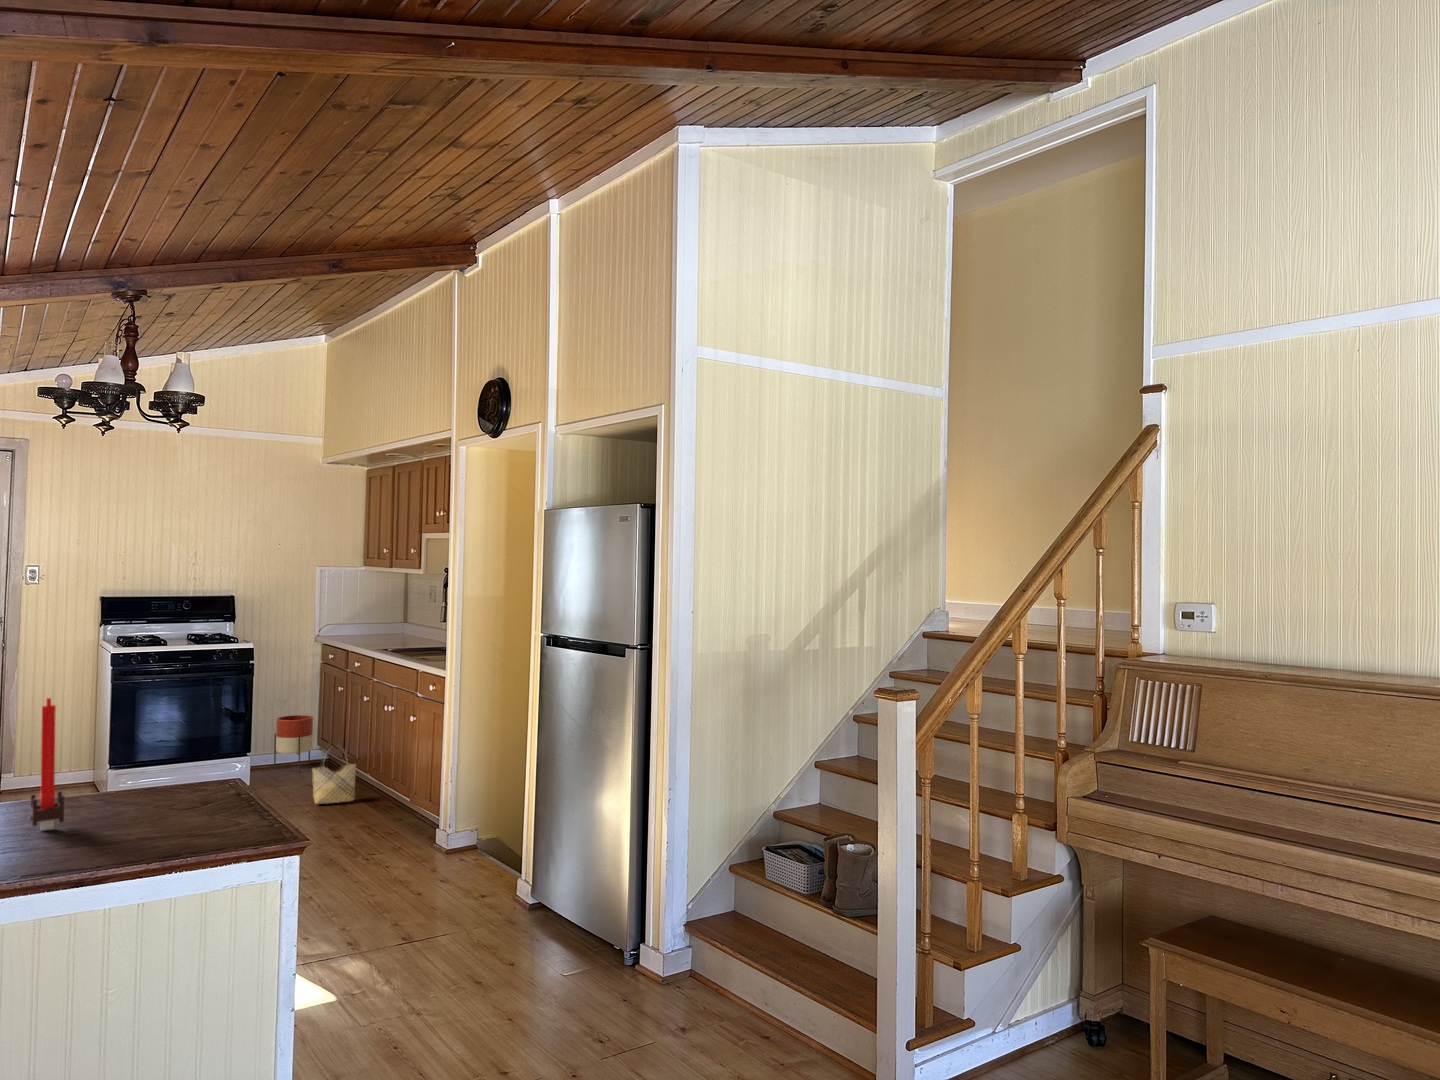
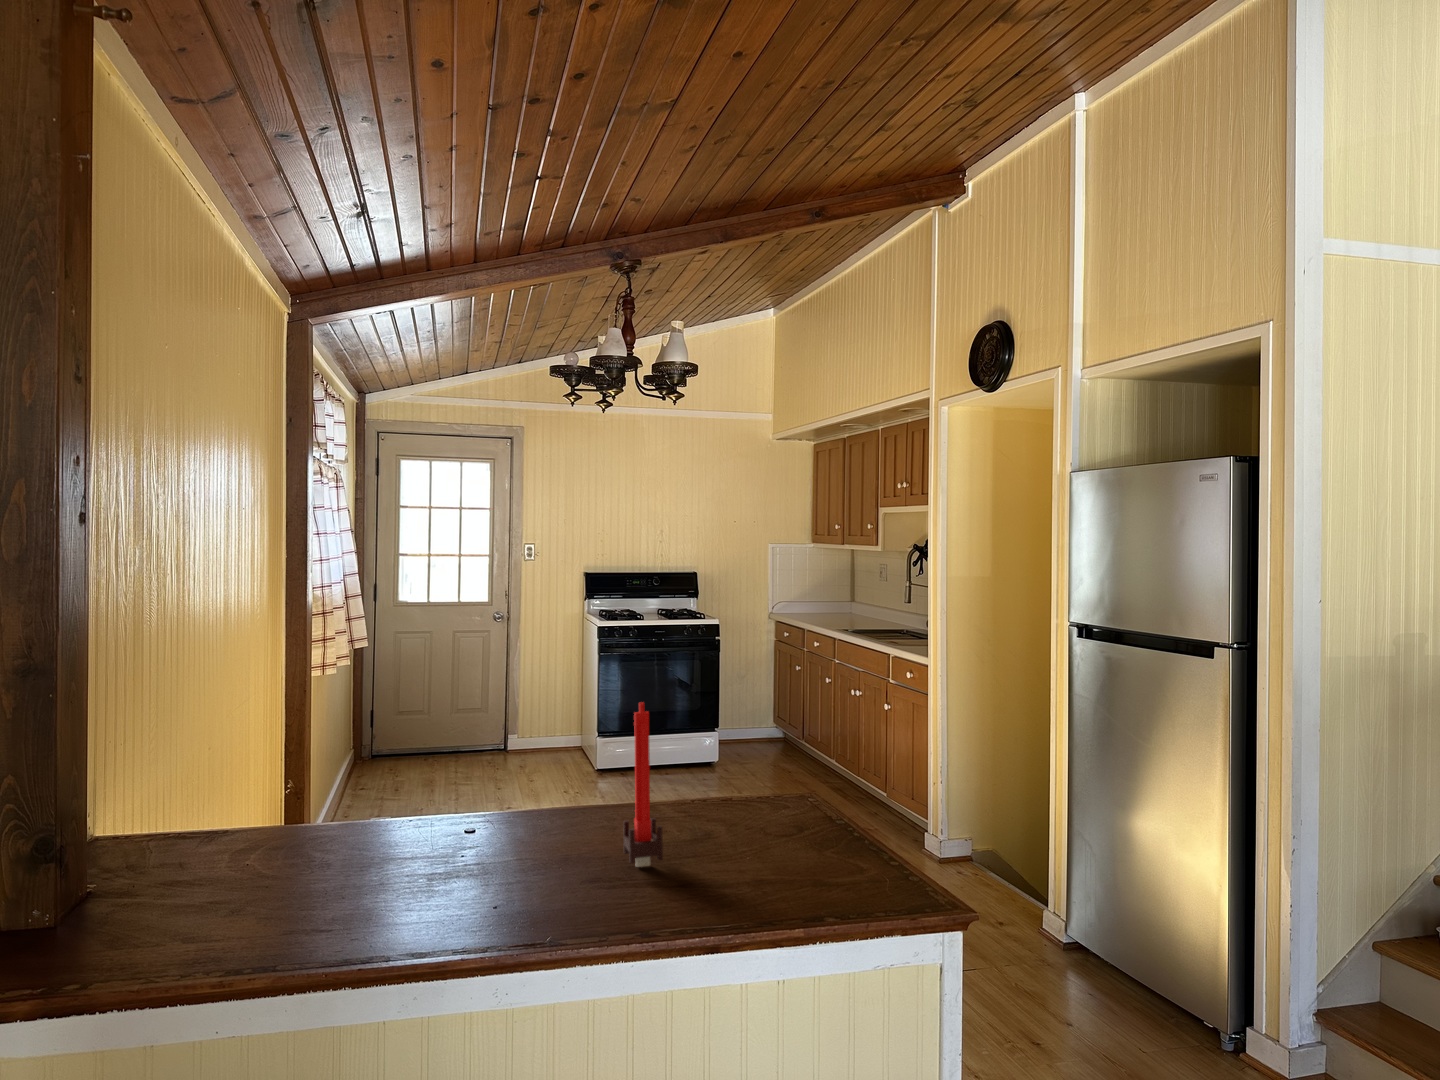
planter: present [274,715,313,772] -> none [734,690,770,748]
woven basket: present [312,743,357,804] -> none [781,724,823,785]

